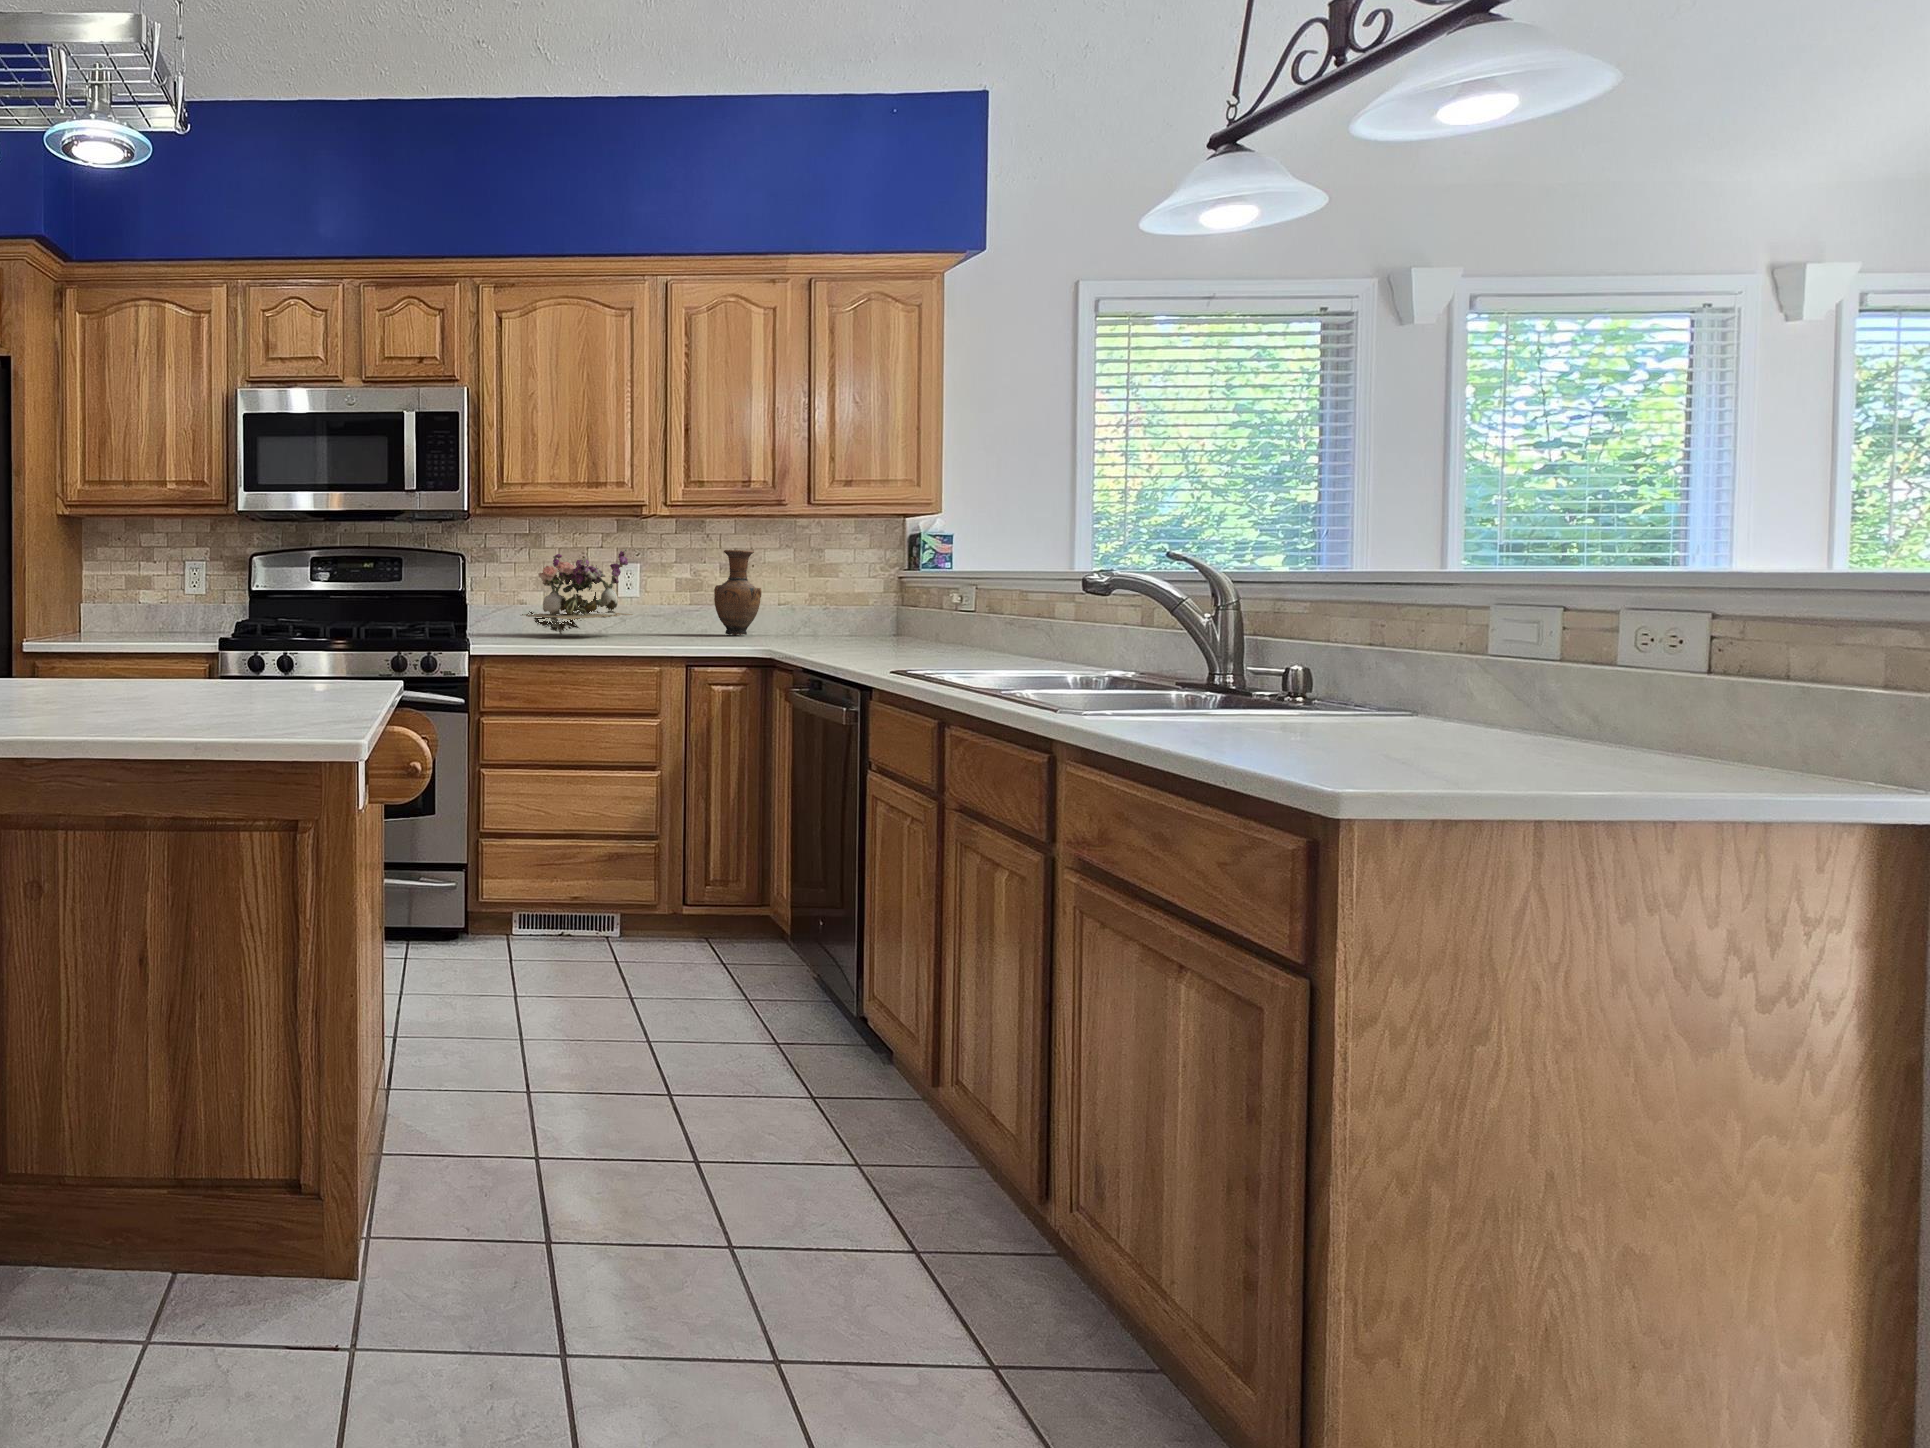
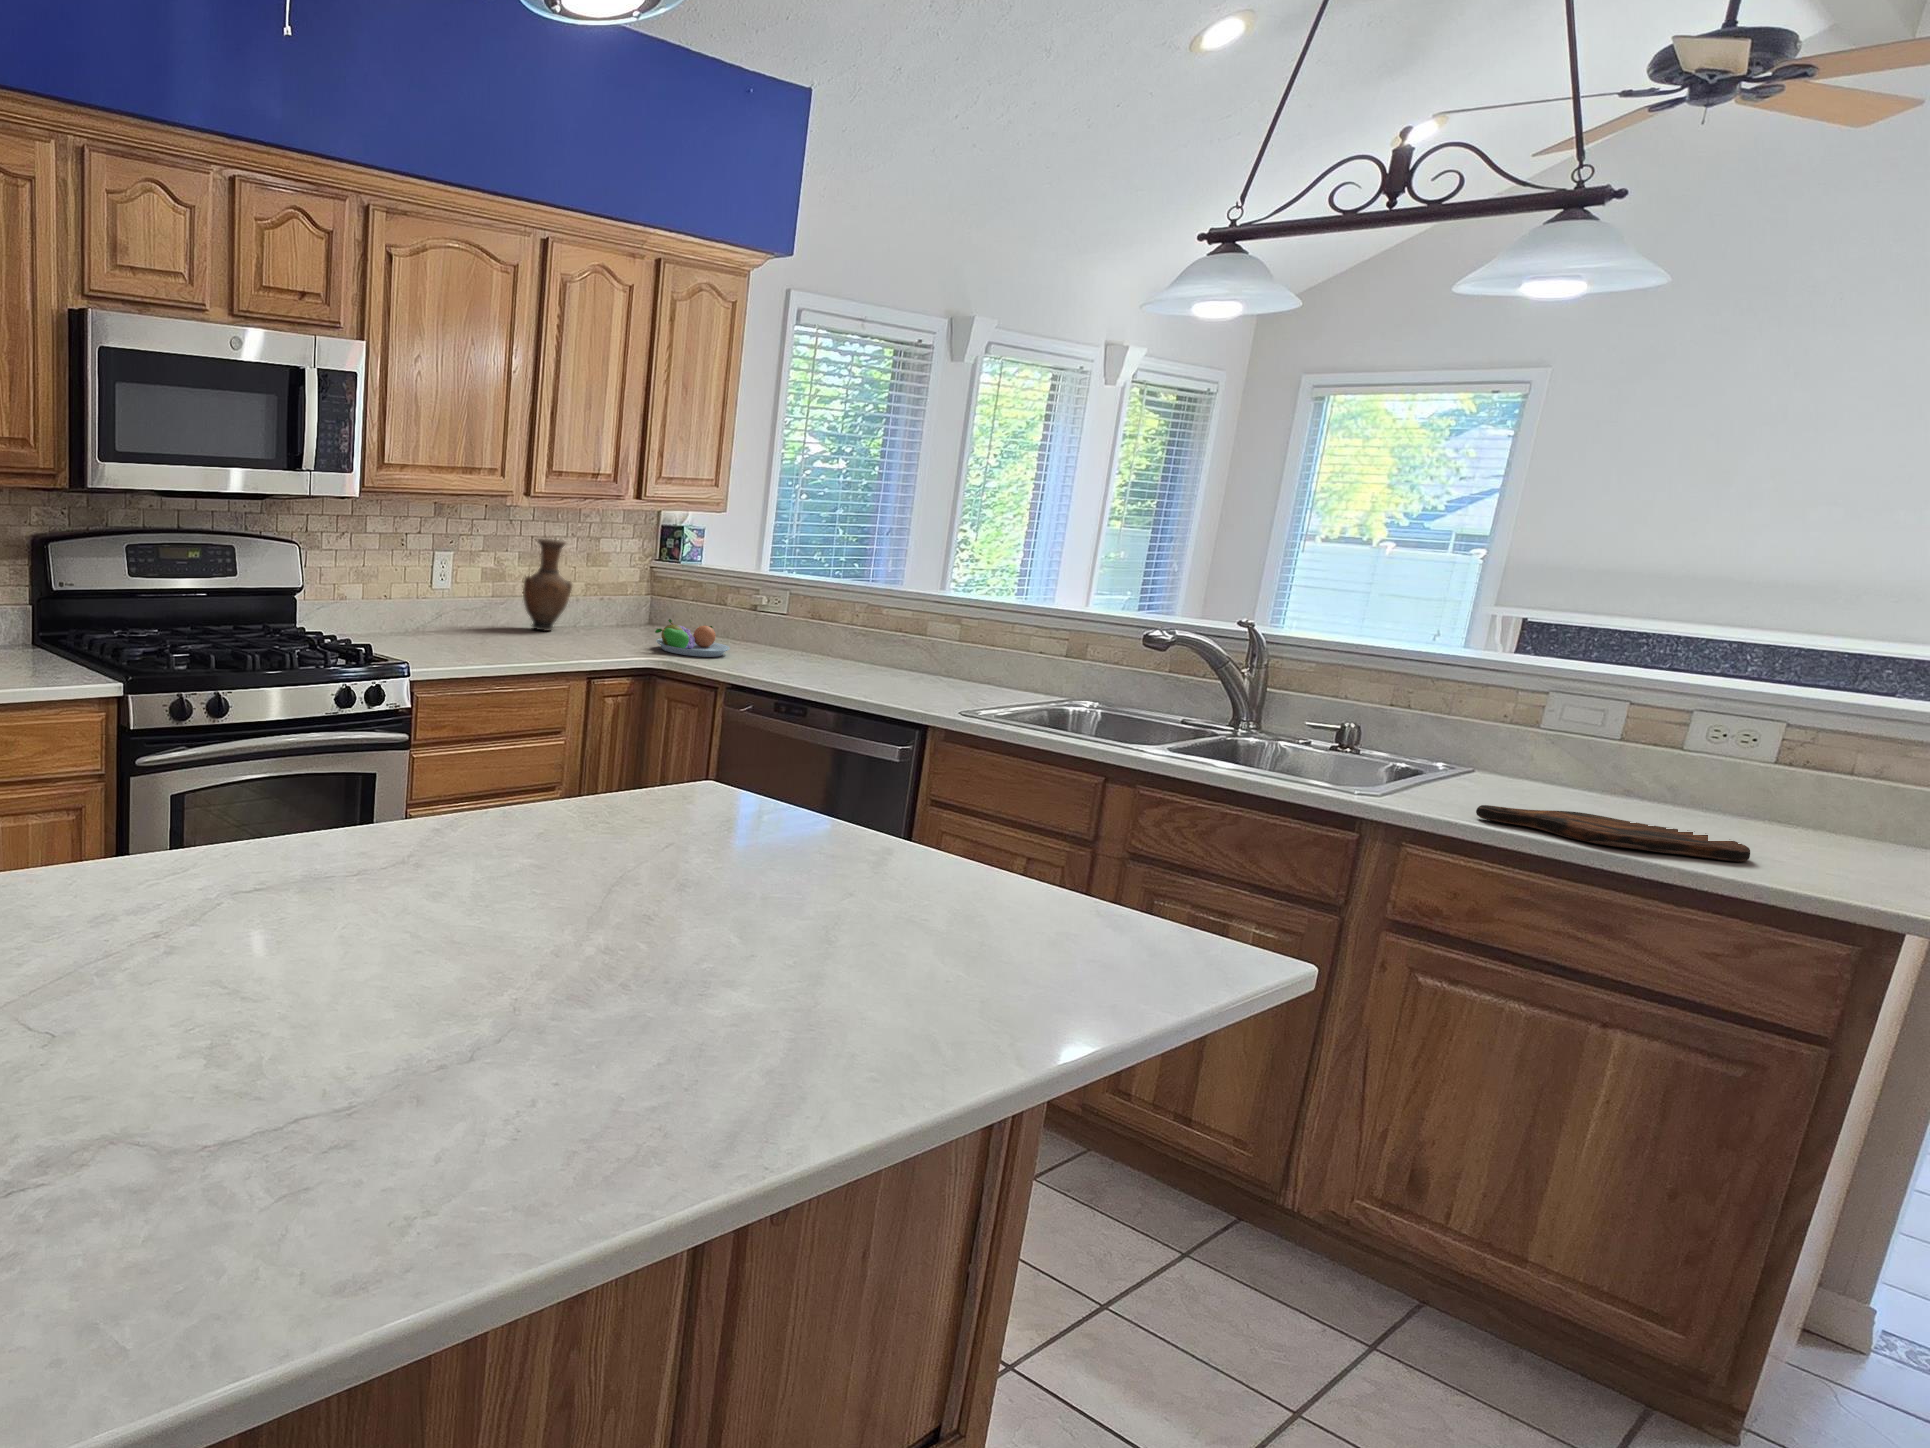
flower arrangement: present [521,549,633,634] -> none [351,536,468,636]
fruit bowl: none [789,614,877,646] -> present [655,619,730,657]
cutting board: none [1316,715,1713,777] -> present [1476,805,1750,862]

